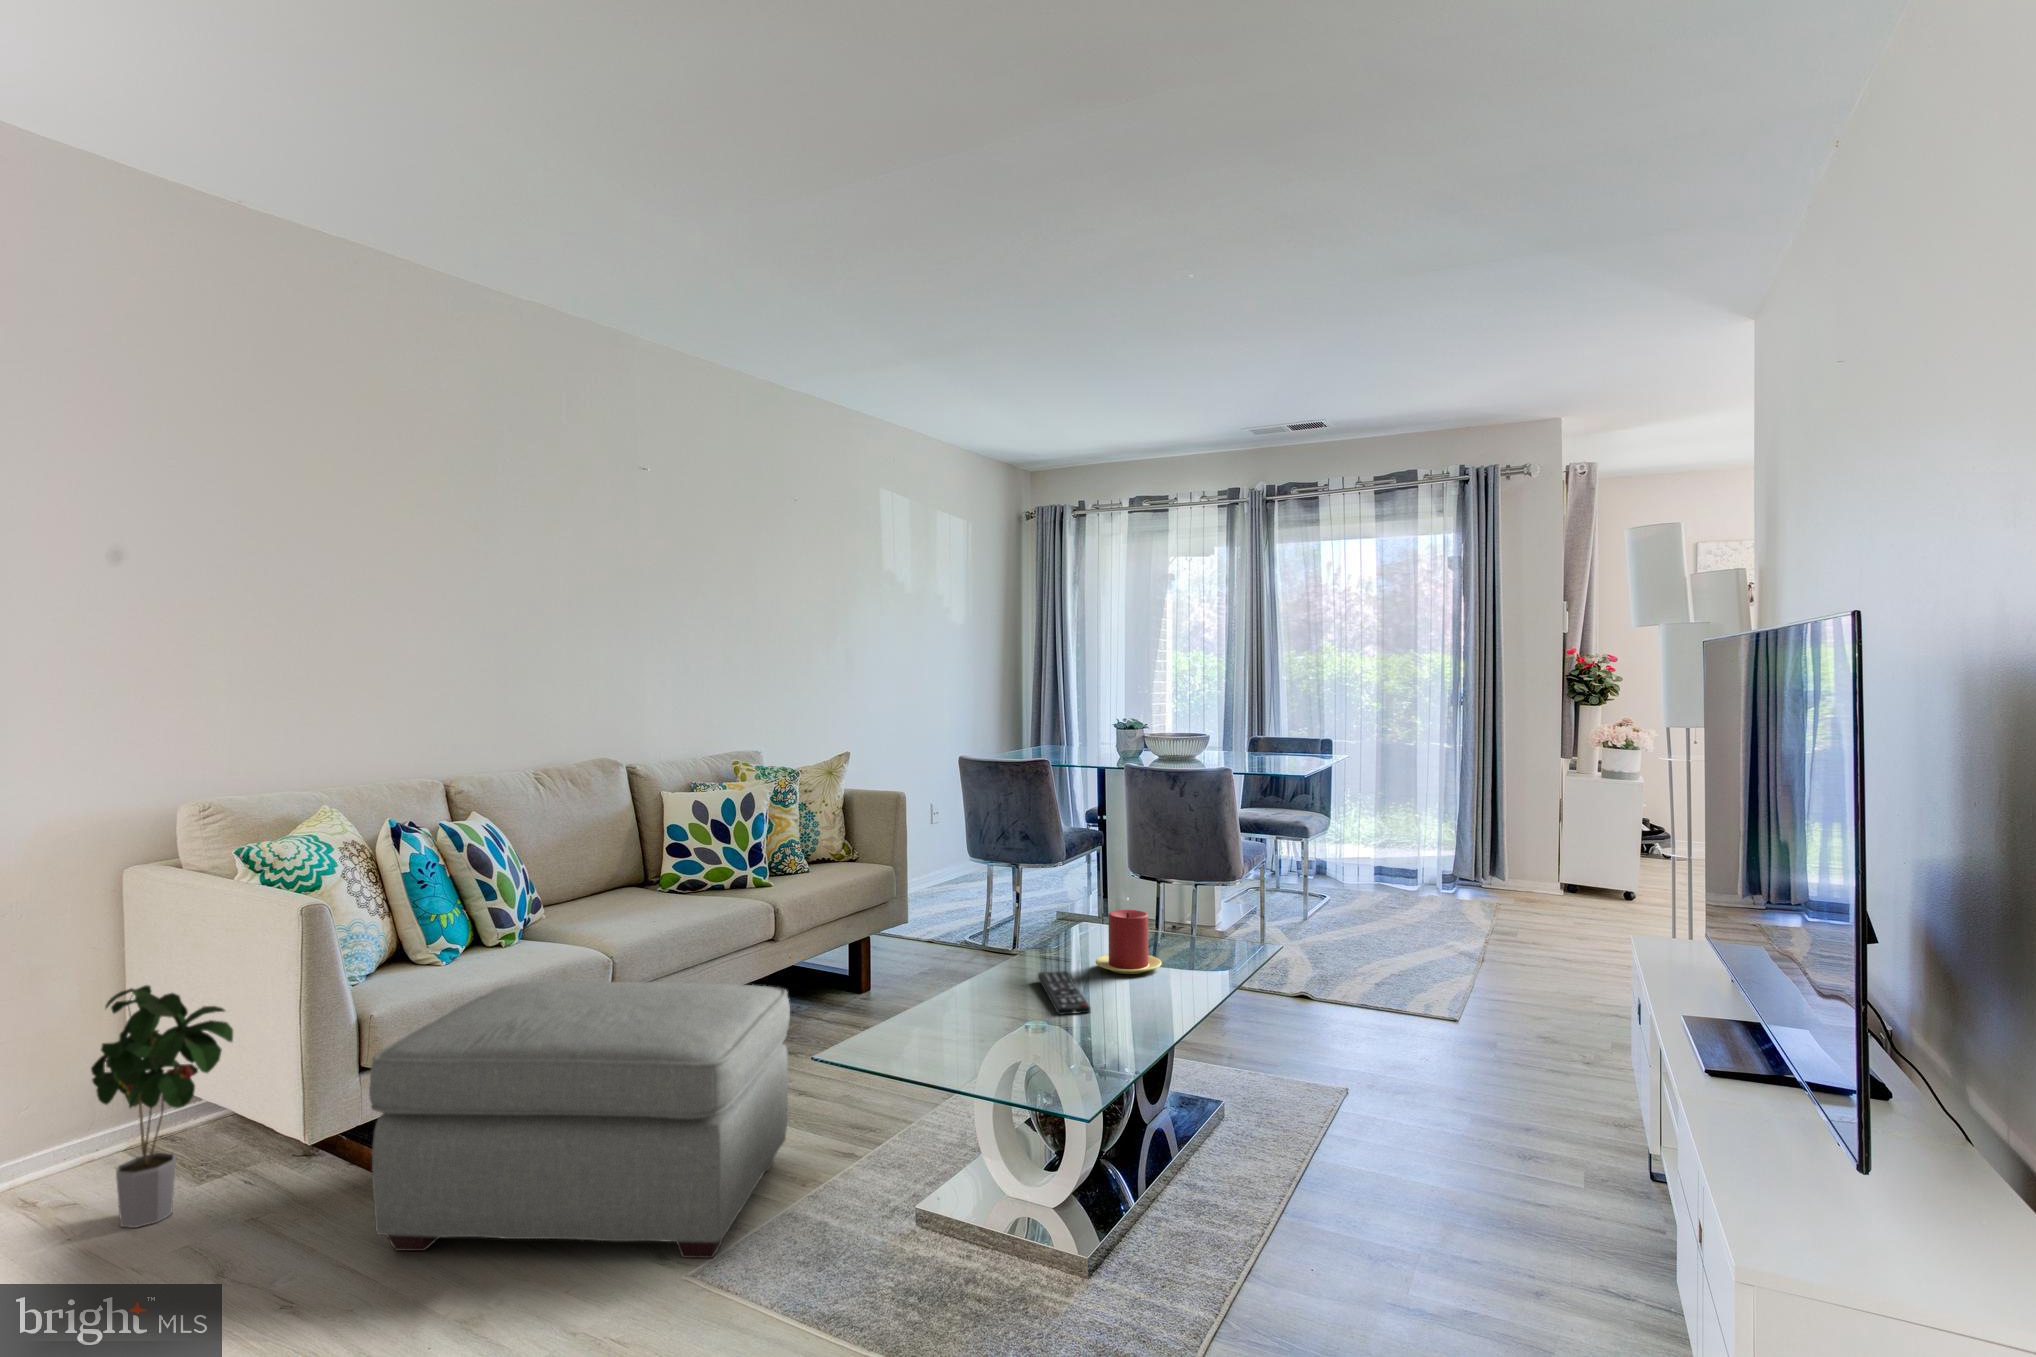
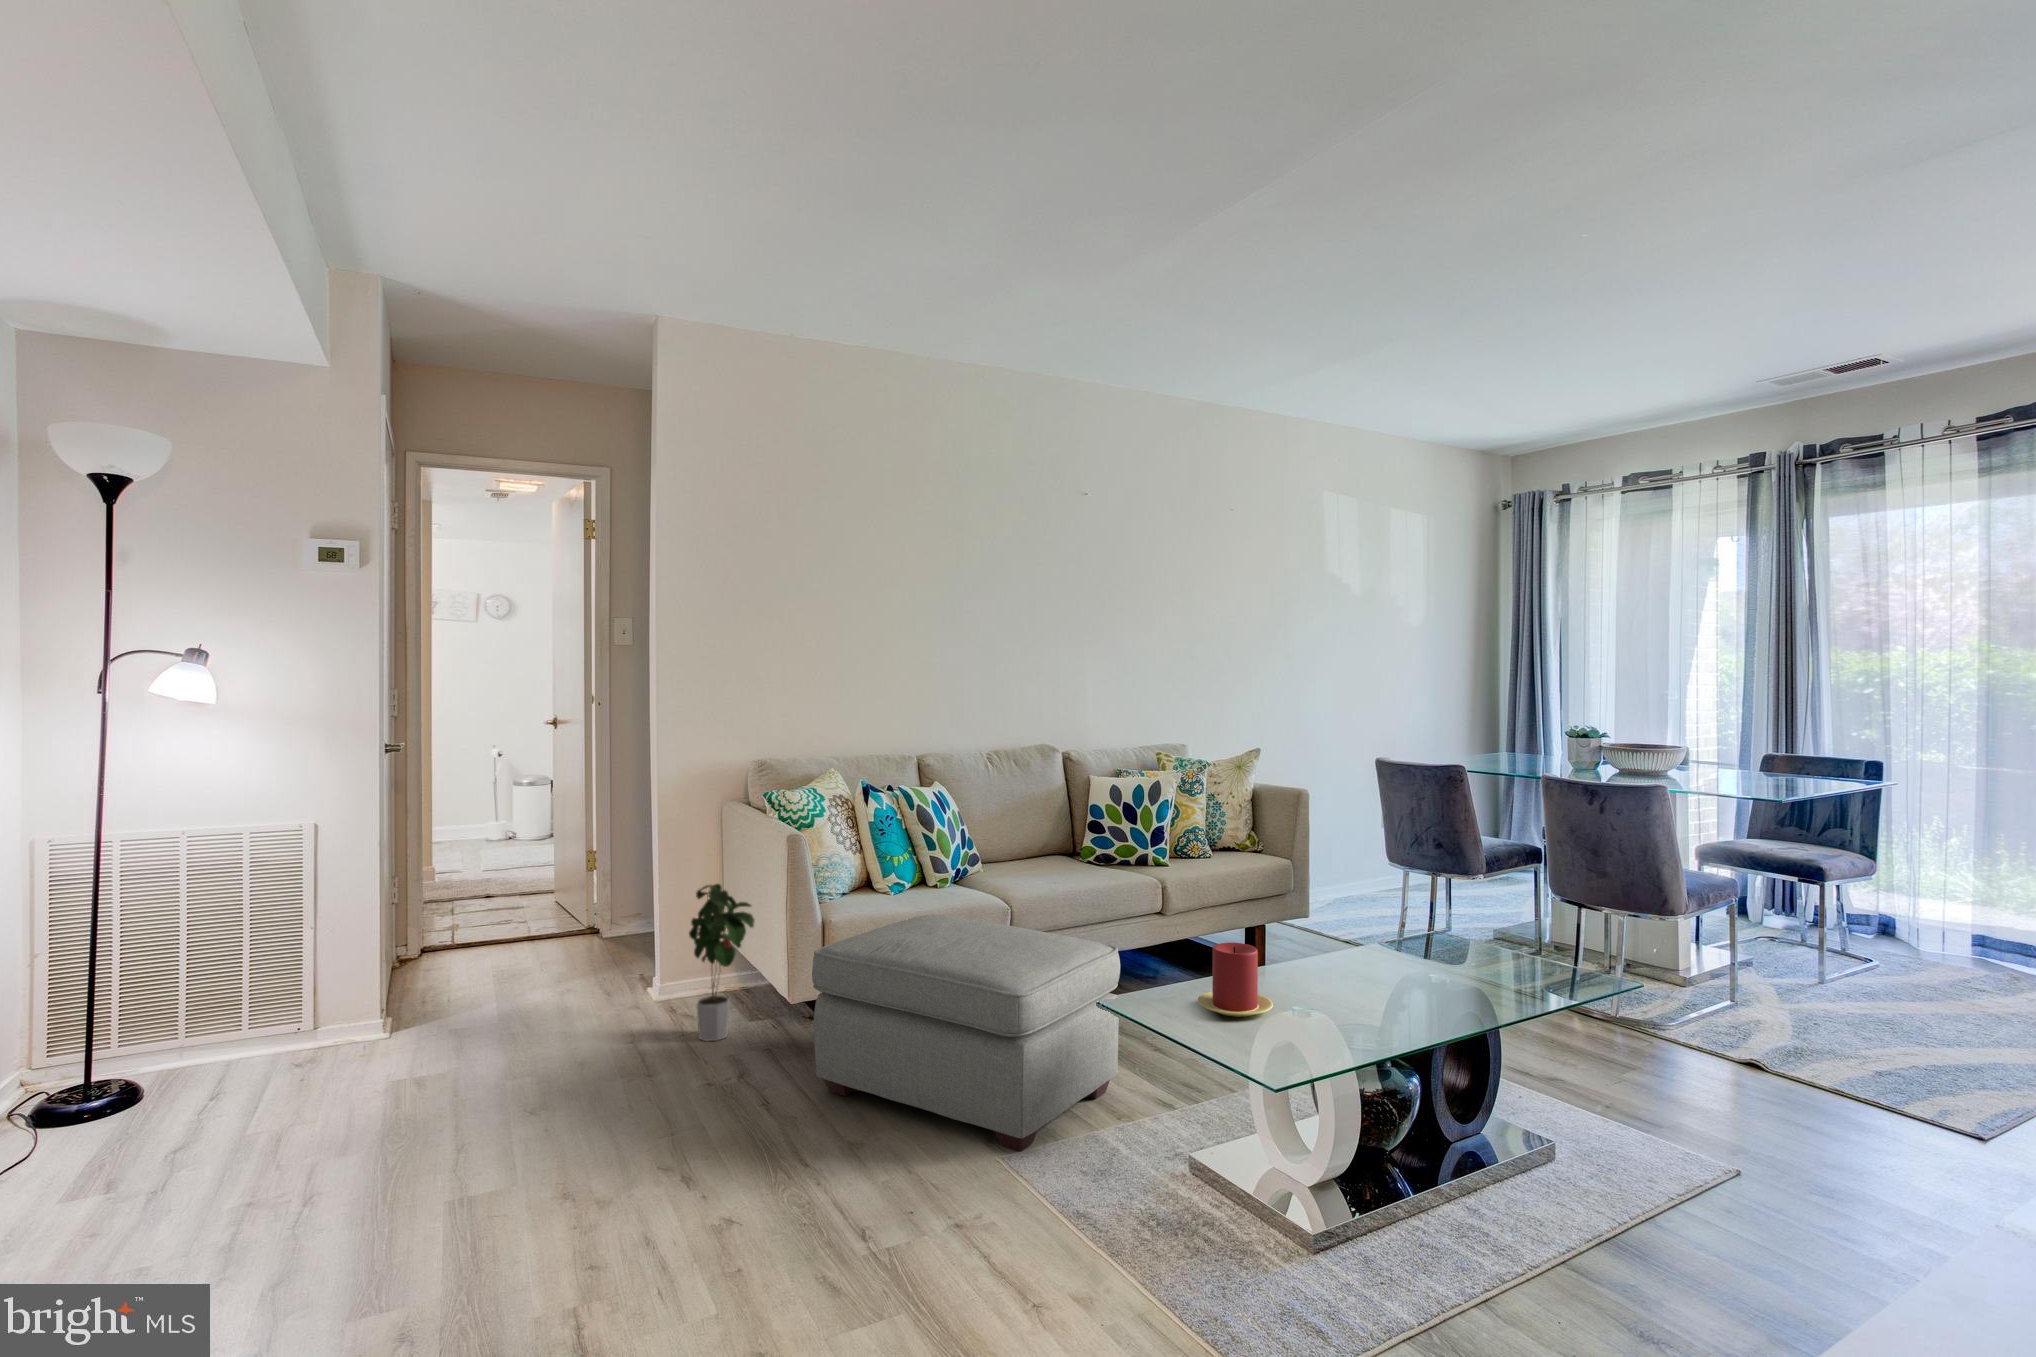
candle: present [1096,910,1162,974] -> present [1198,943,1273,1017]
remote control: present [1038,971,1090,1015] -> none [1342,969,1383,1014]

